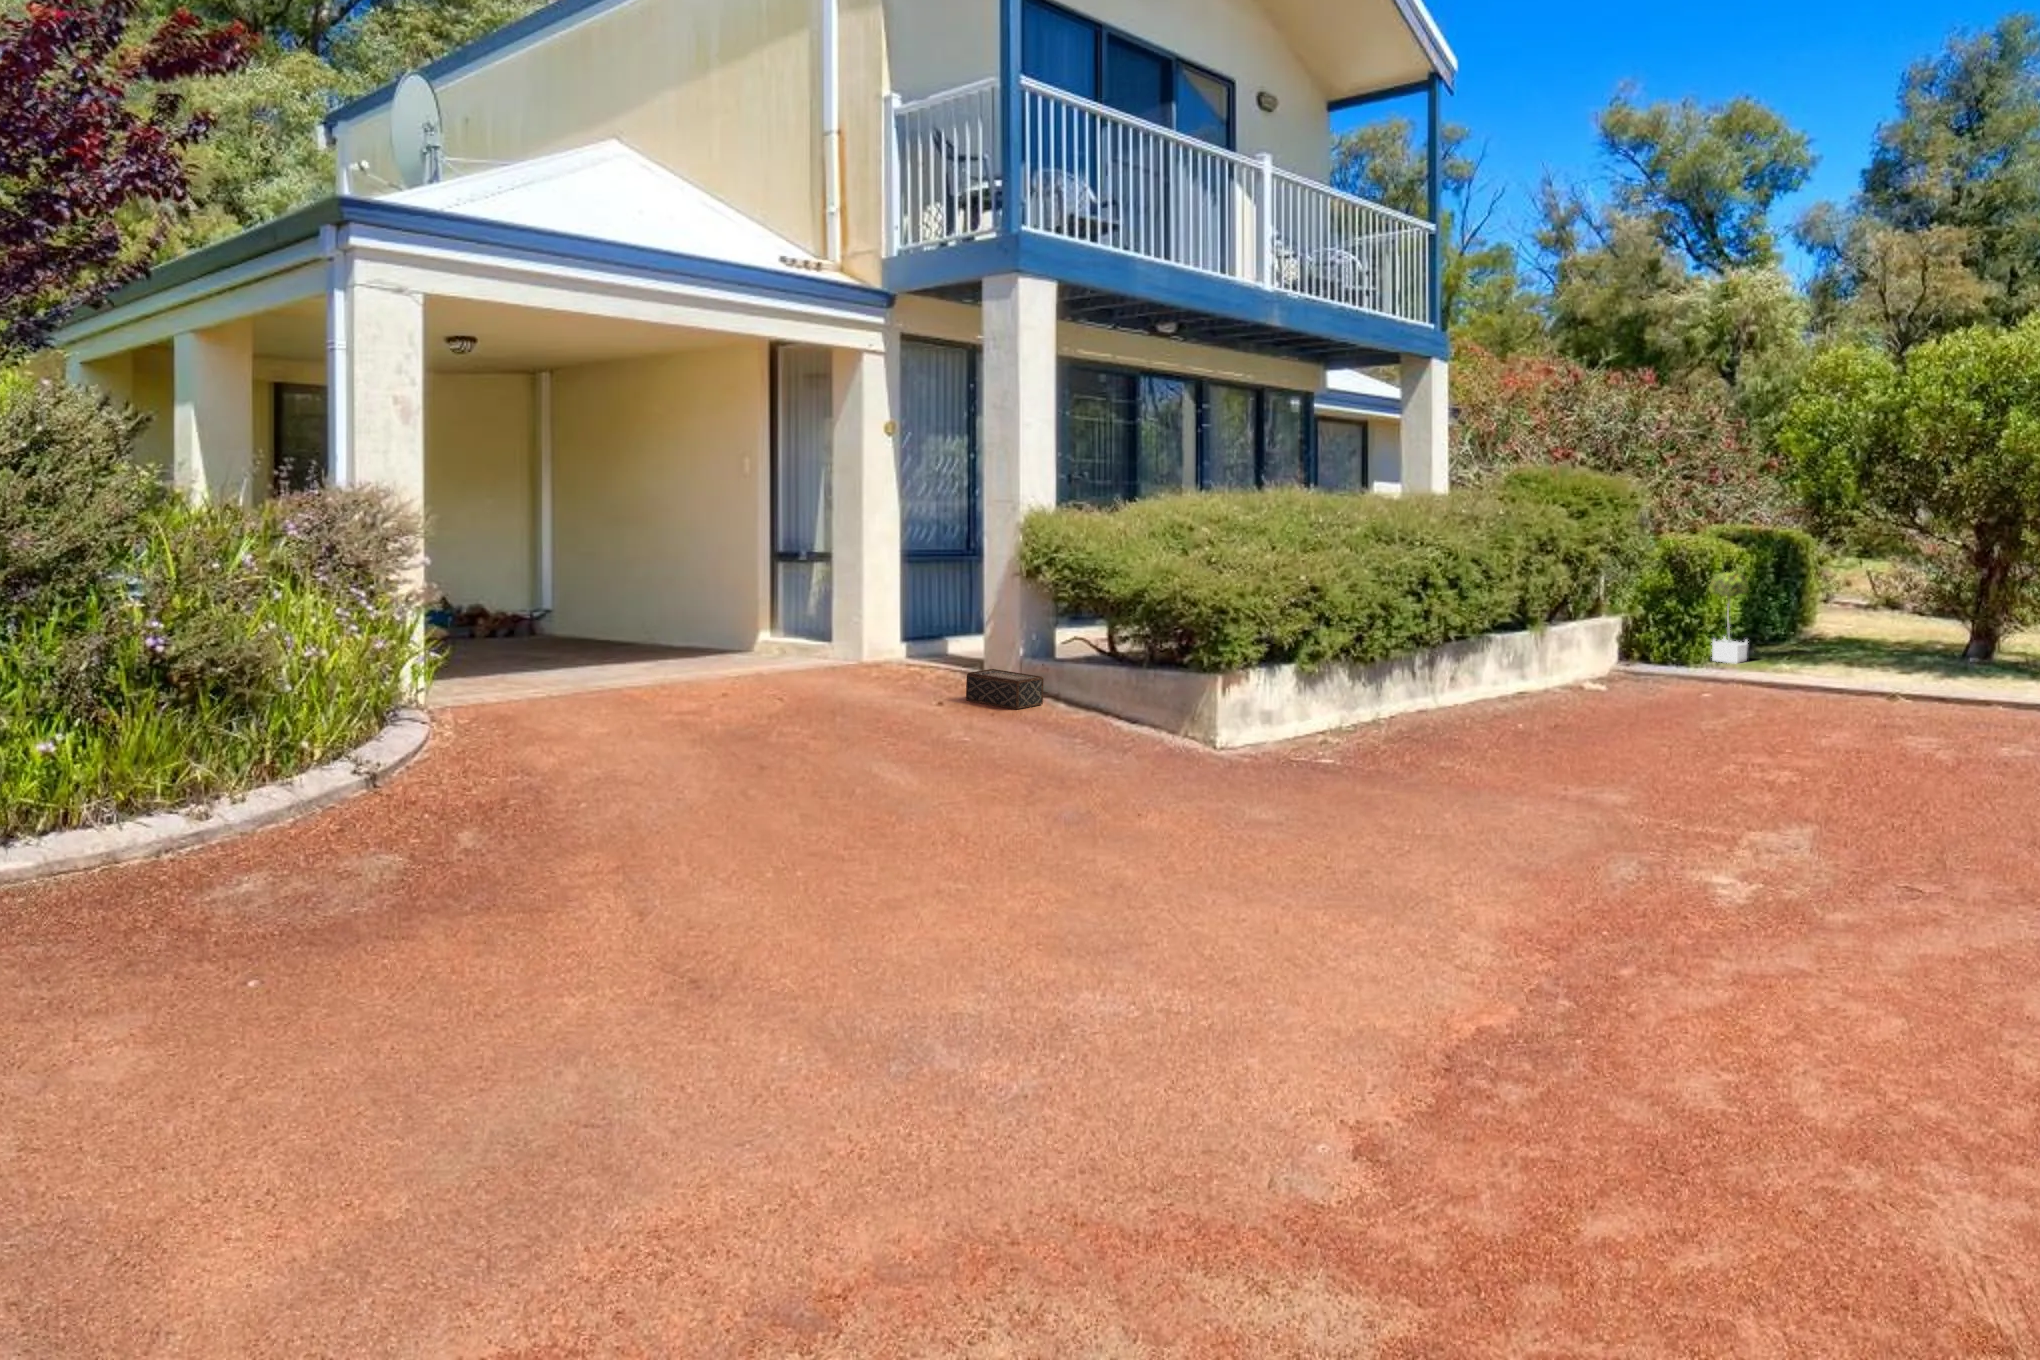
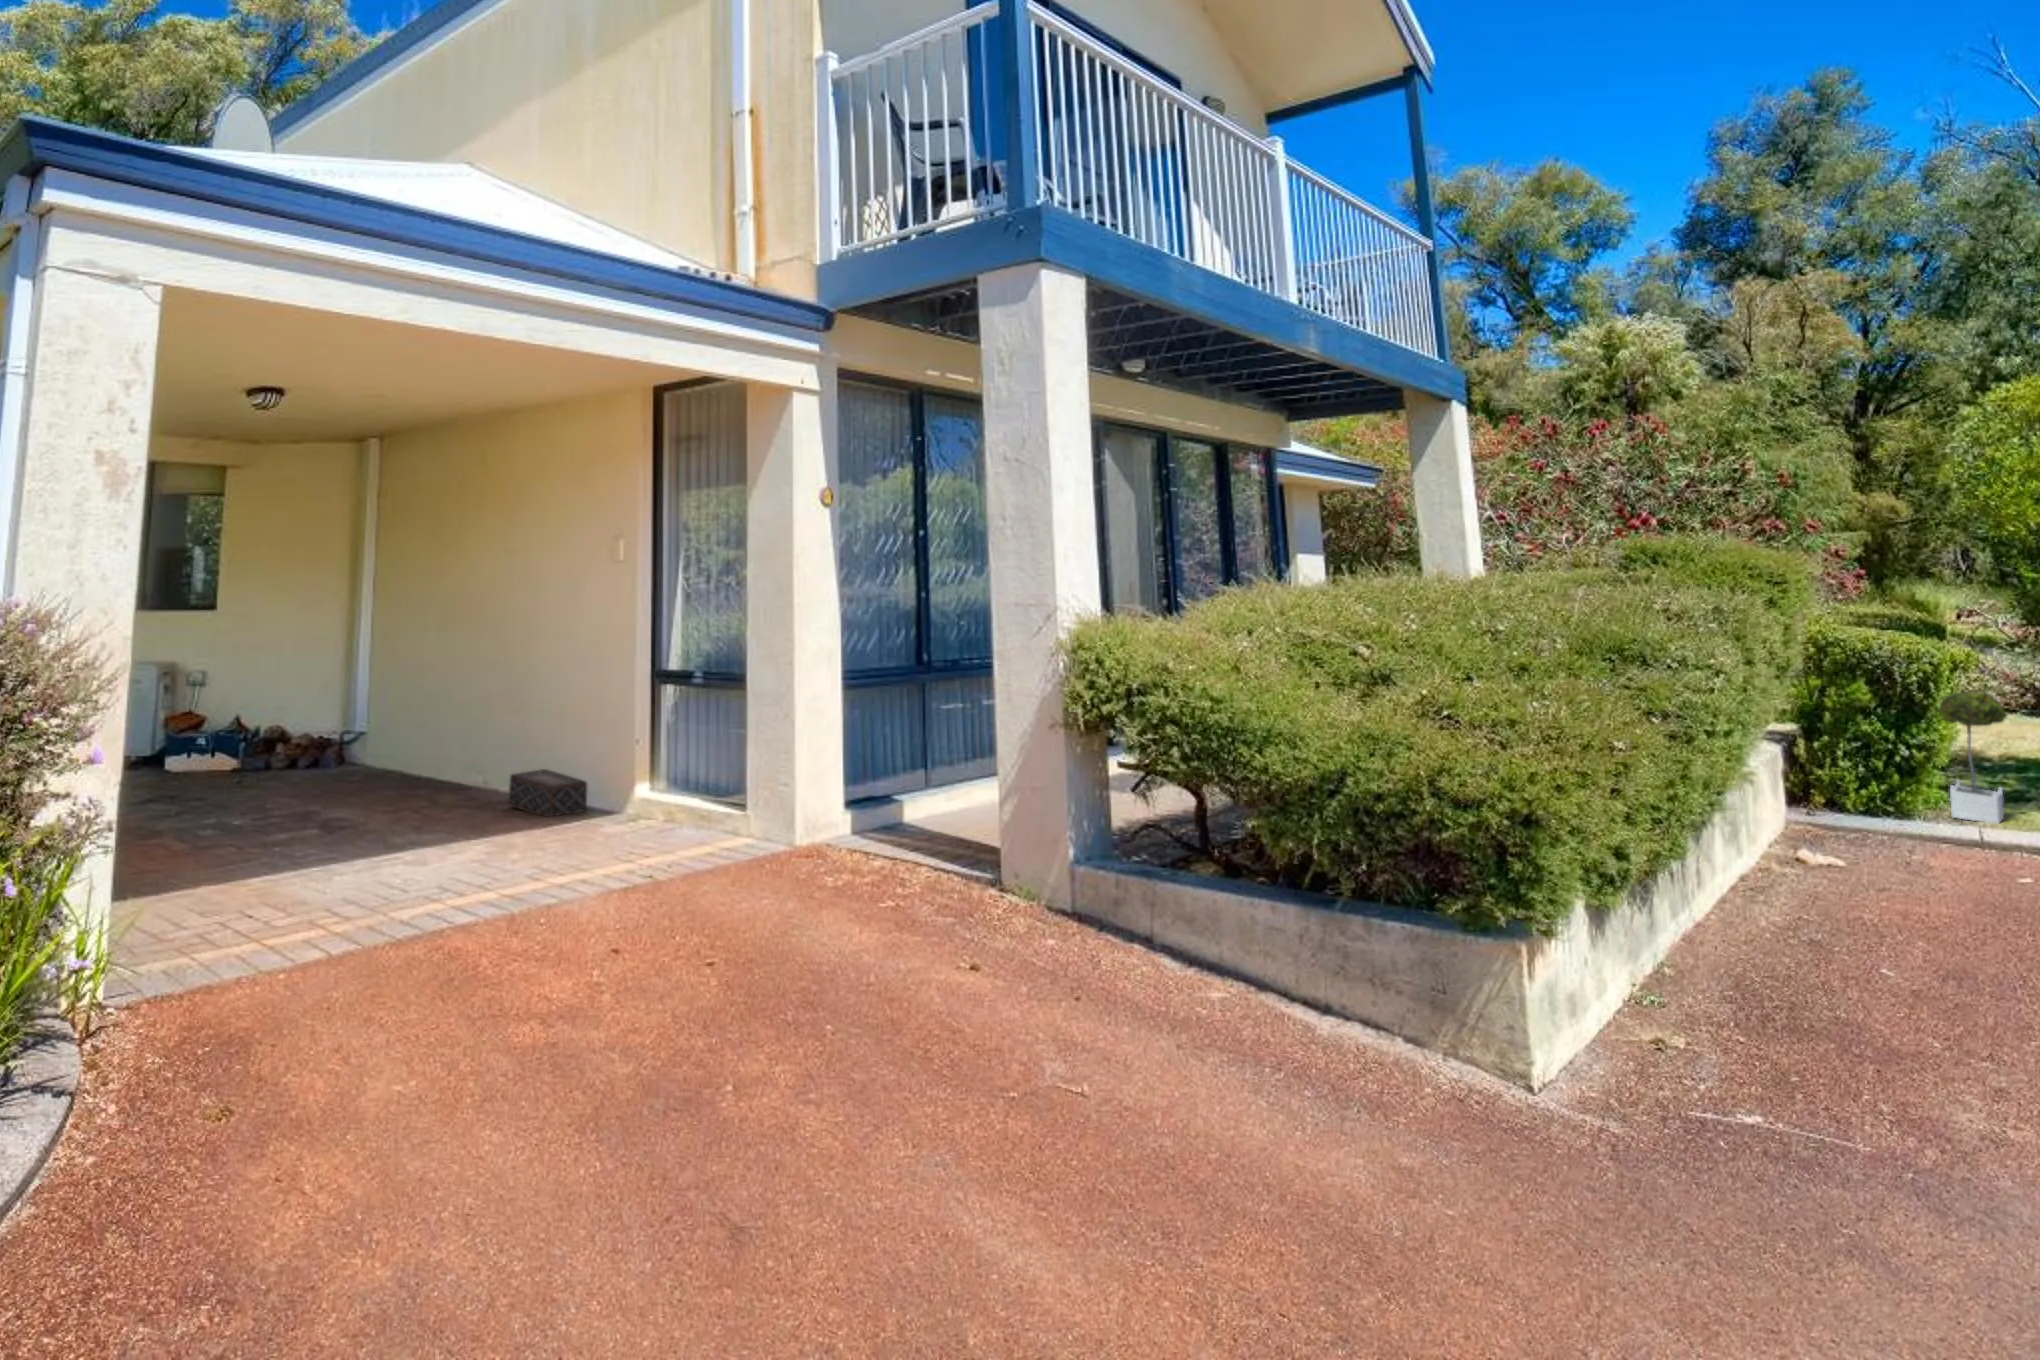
woven basket: present [966,669,1043,709] -> present [509,769,587,817]

